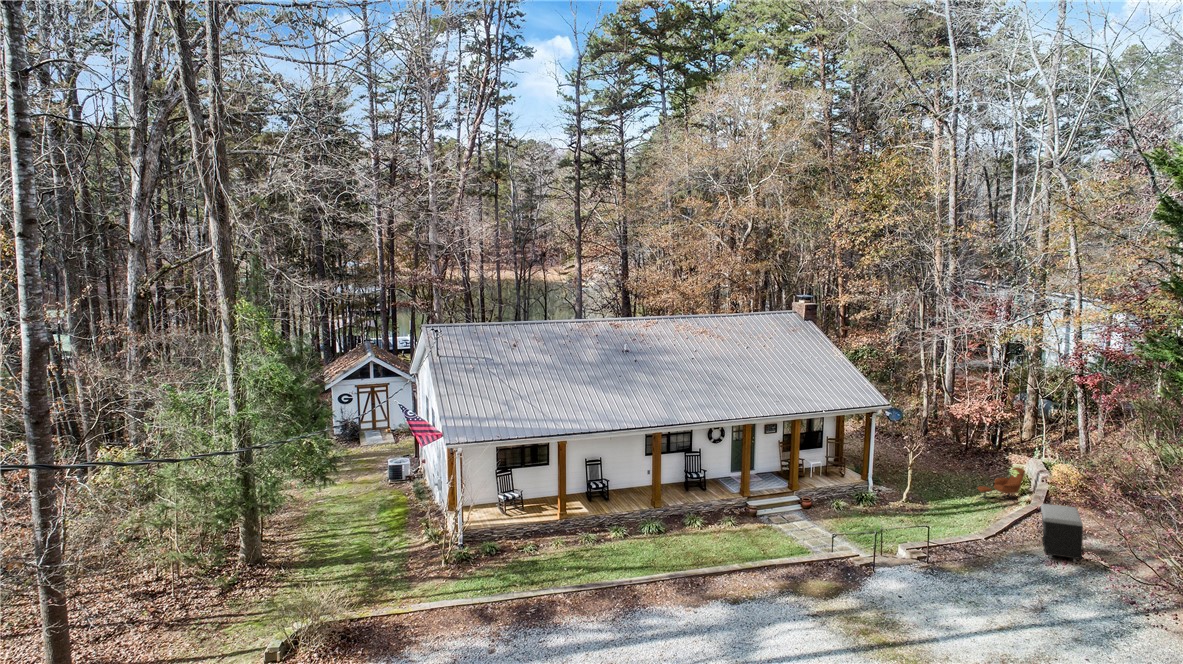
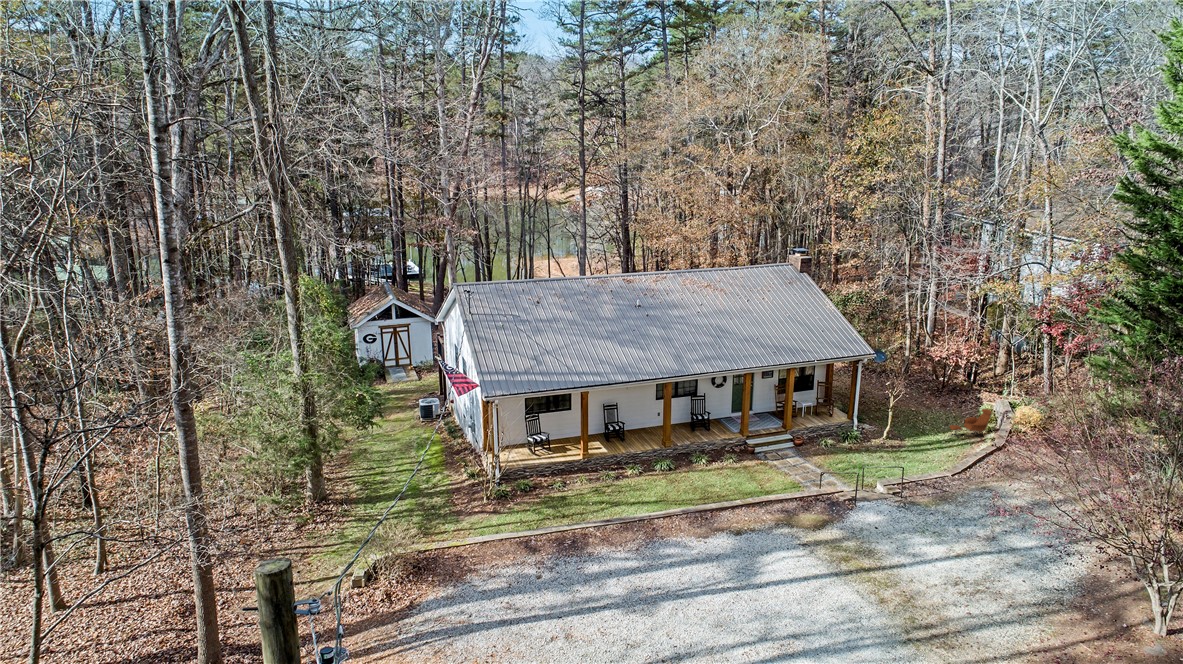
storage bench: present [1041,504,1083,561] -> none [1001,445,1036,496]

